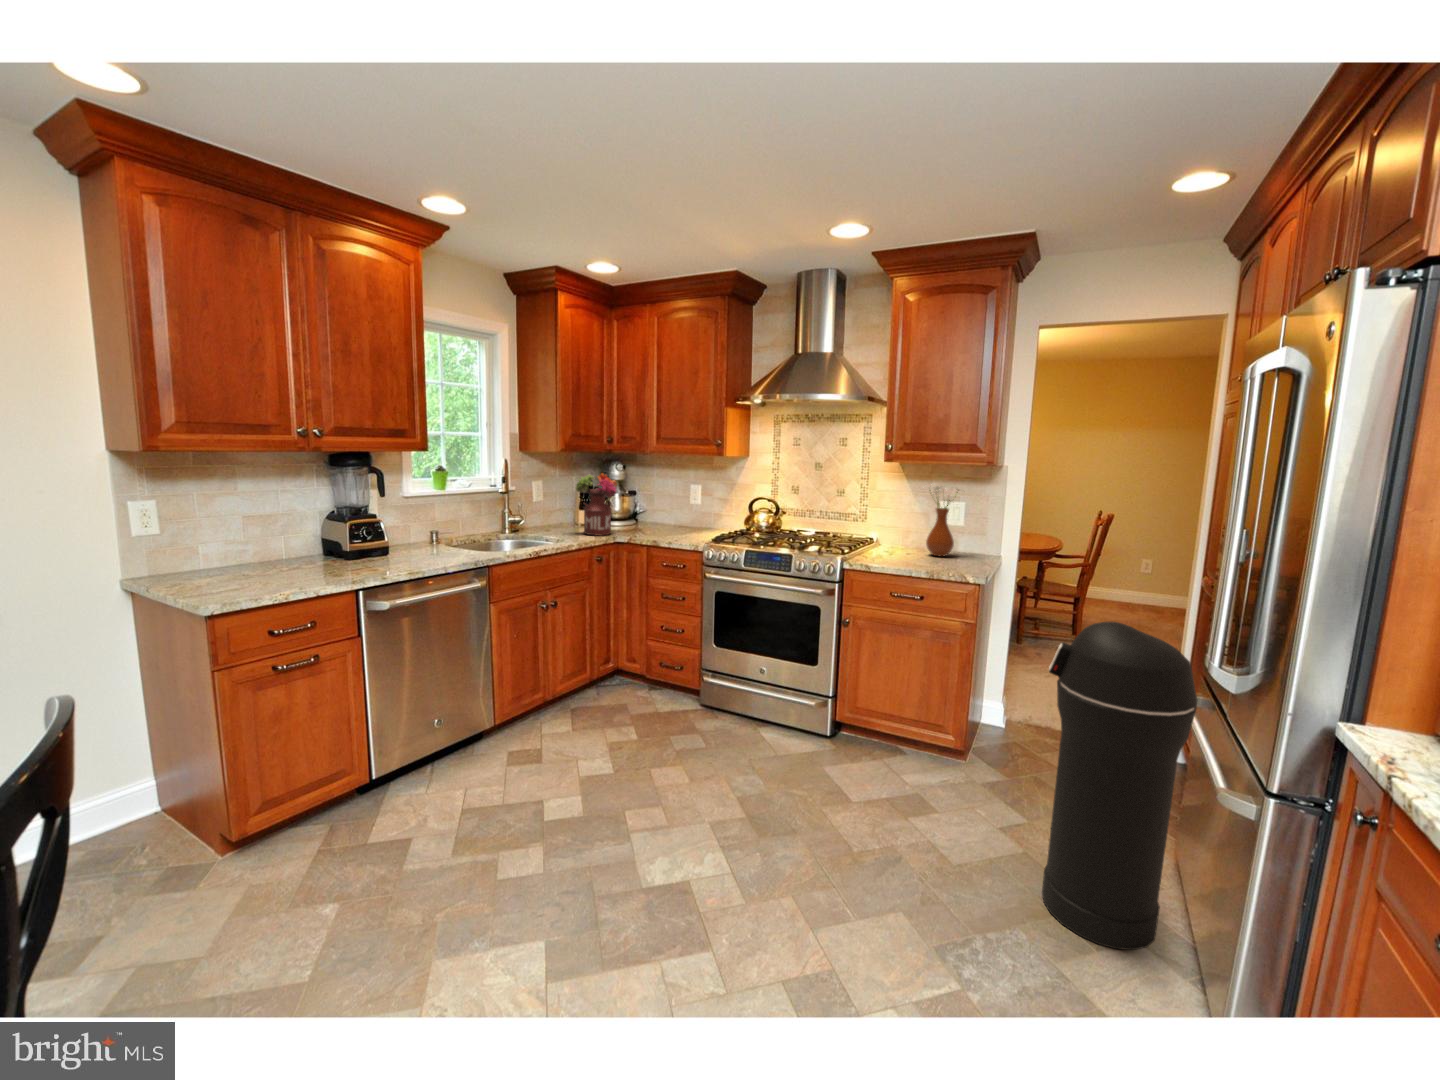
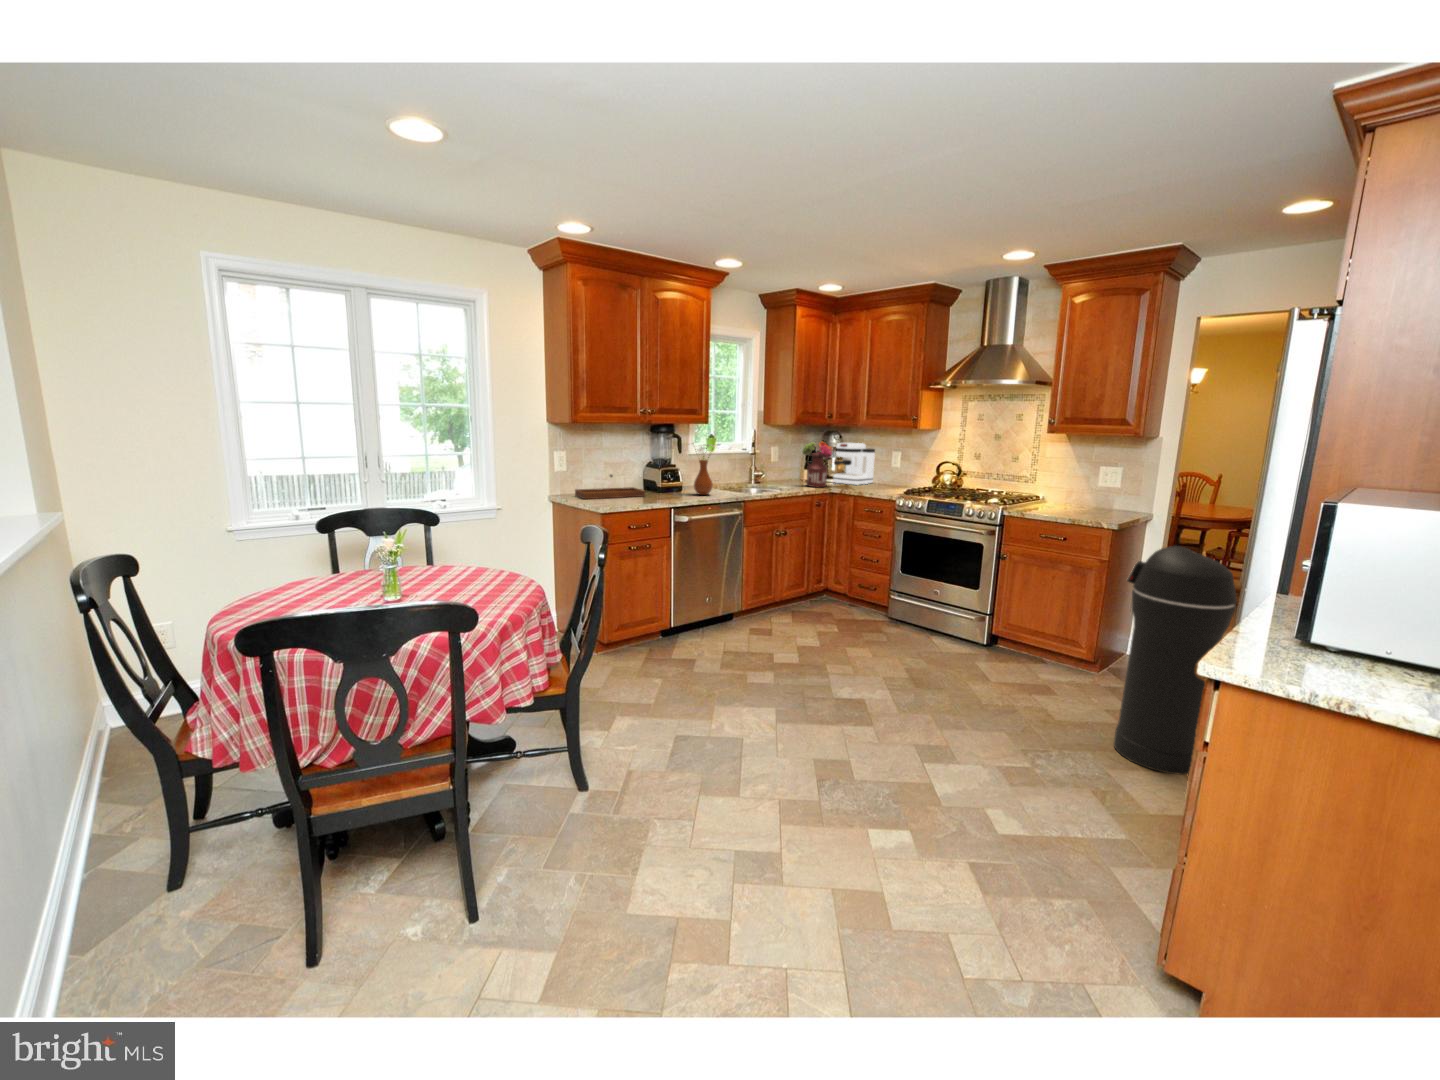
coffee maker: none [619,474,670,529] -> present [833,443,875,485]
vase: present [926,485,959,556] -> present [693,443,715,495]
tray: none [160,536,310,587] -> present [575,474,645,499]

